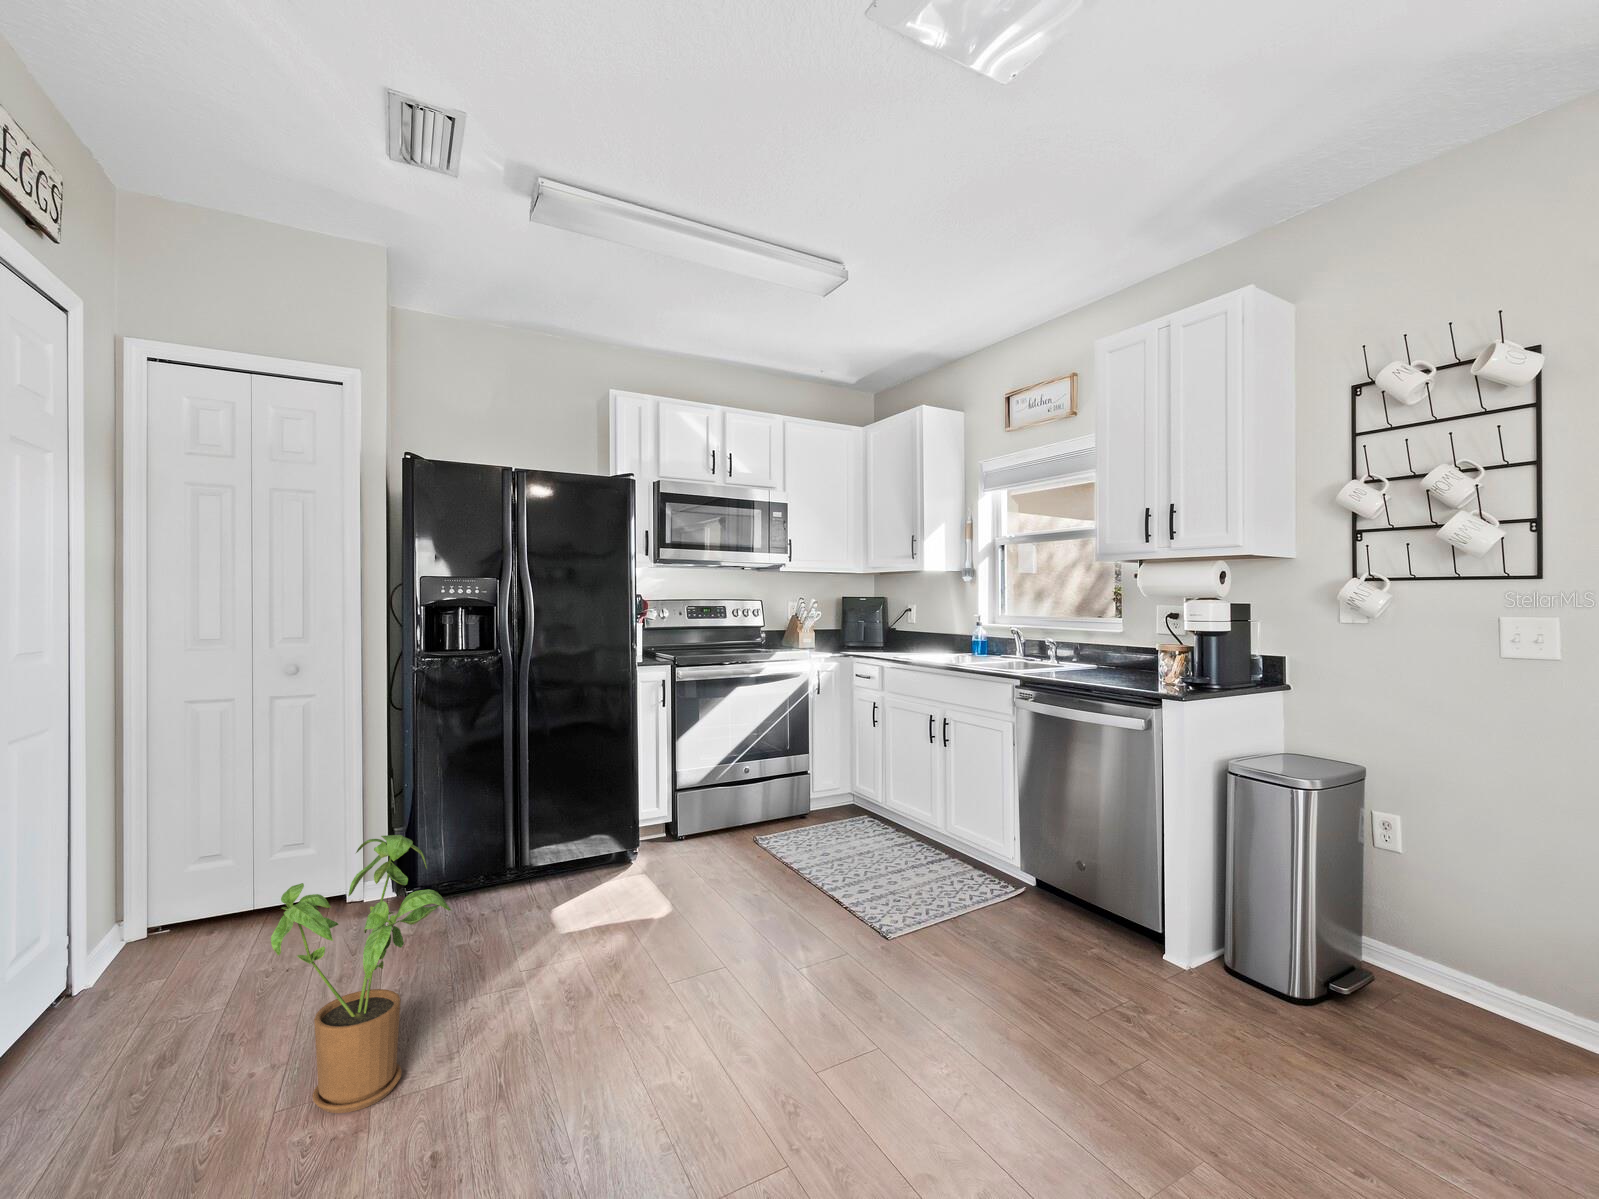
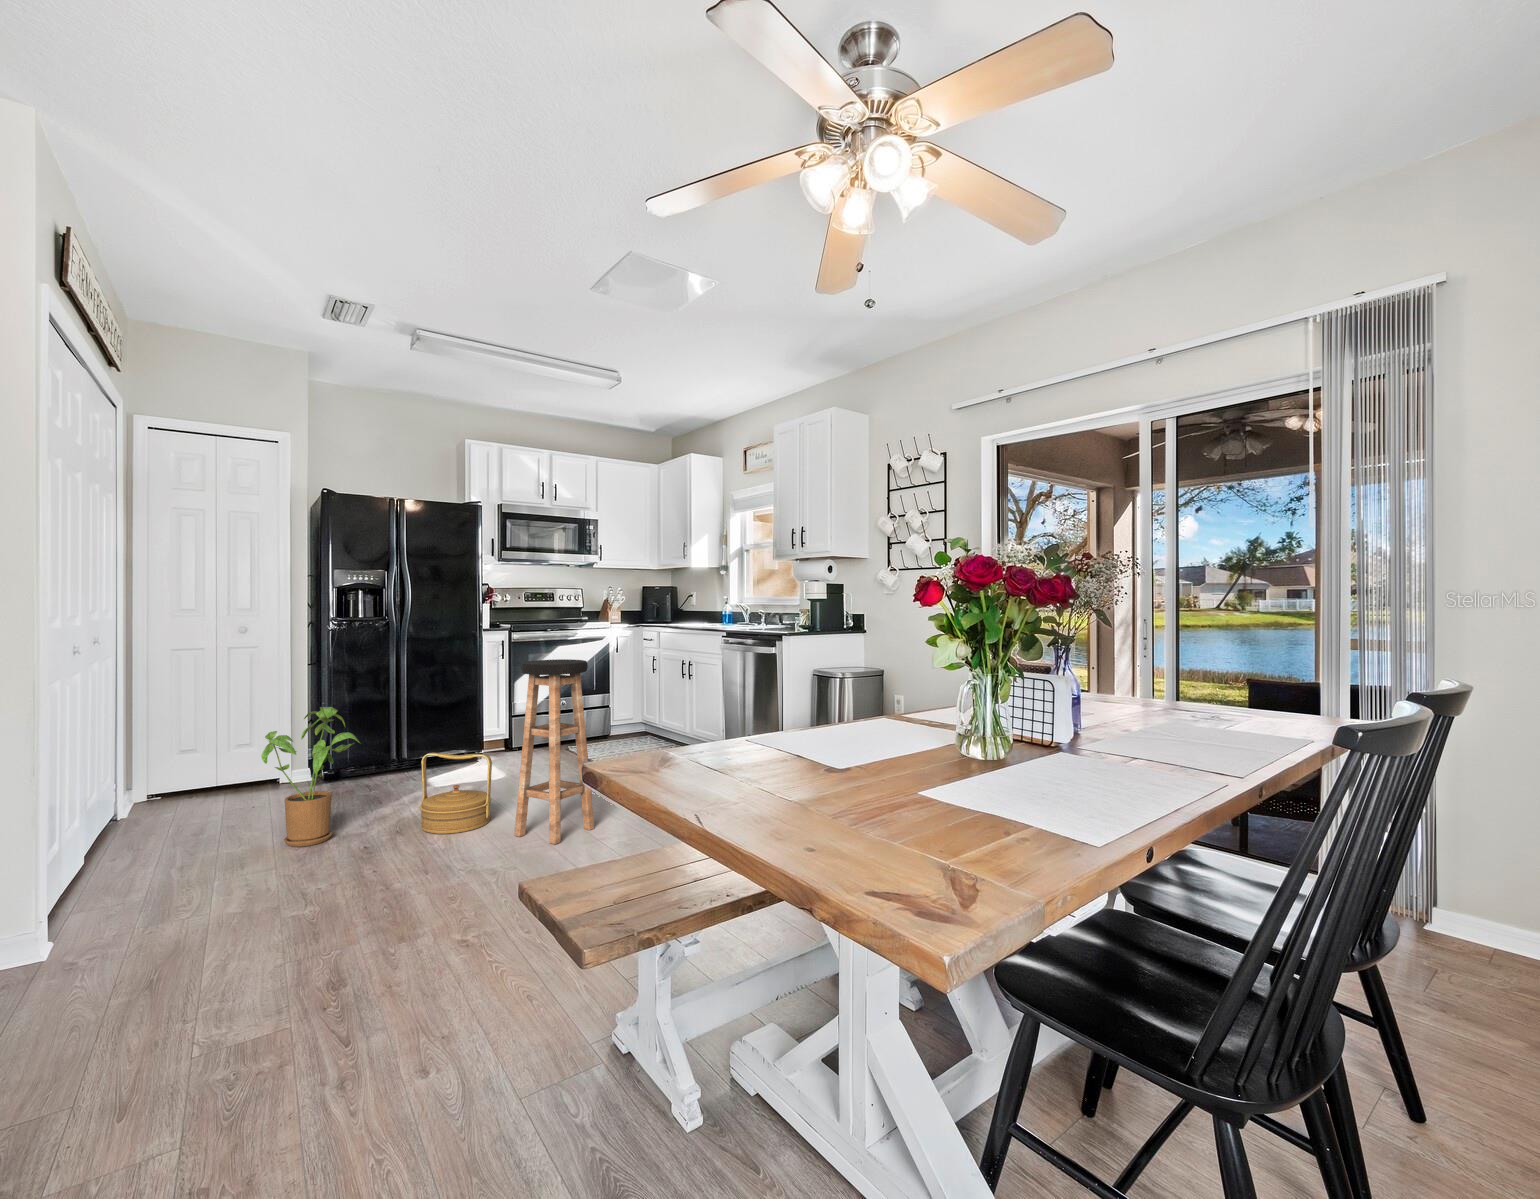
bar stool: none [734,752,882,1152] -> present [514,659,594,844]
basket: none [556,914,684,1087] -> present [420,753,492,834]

